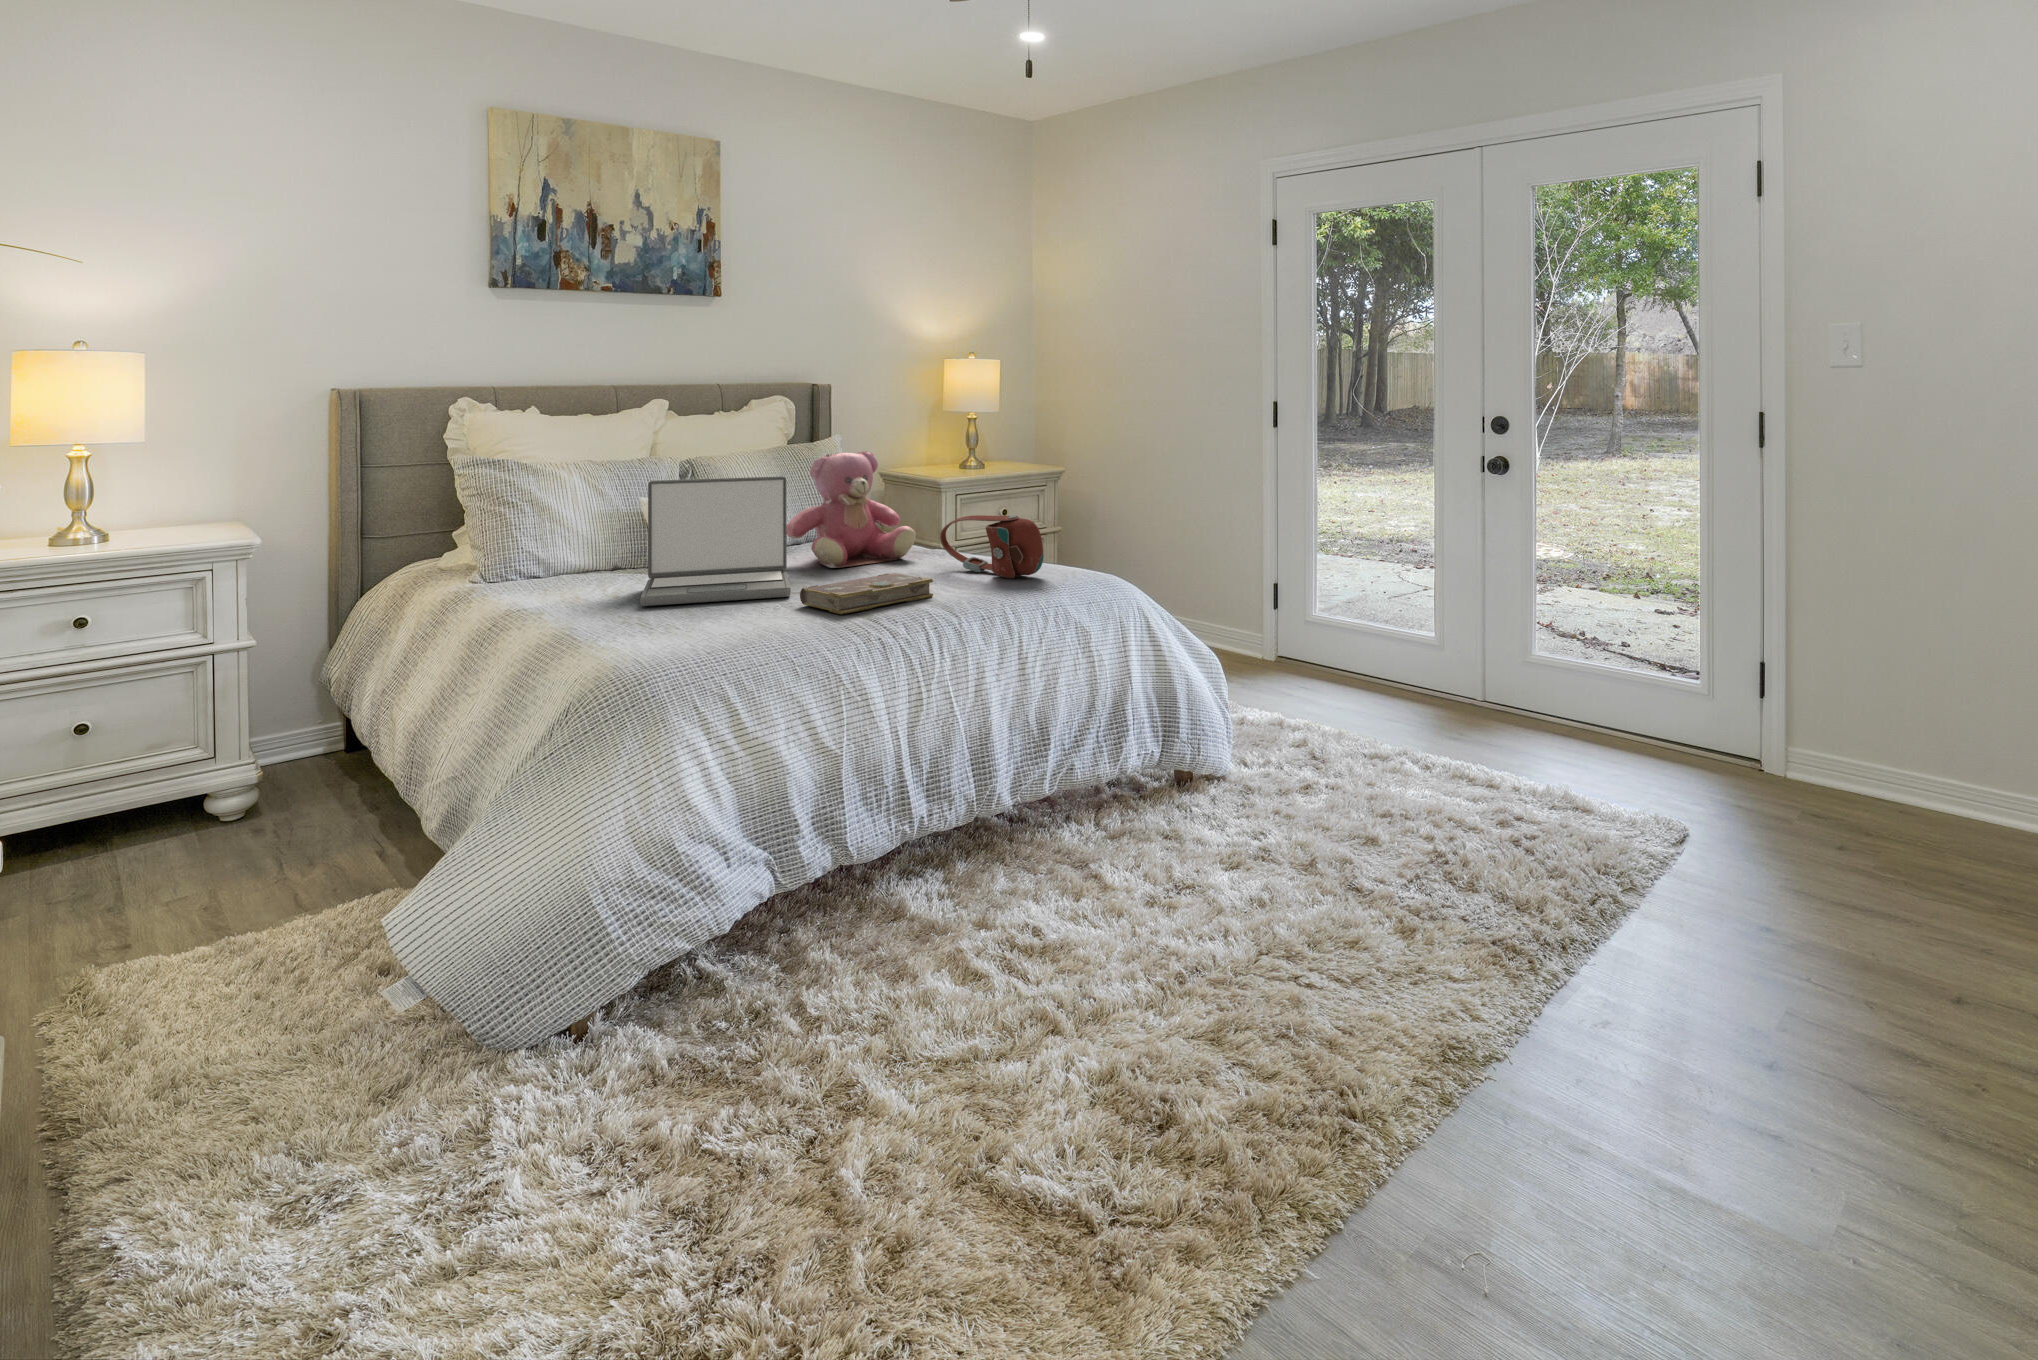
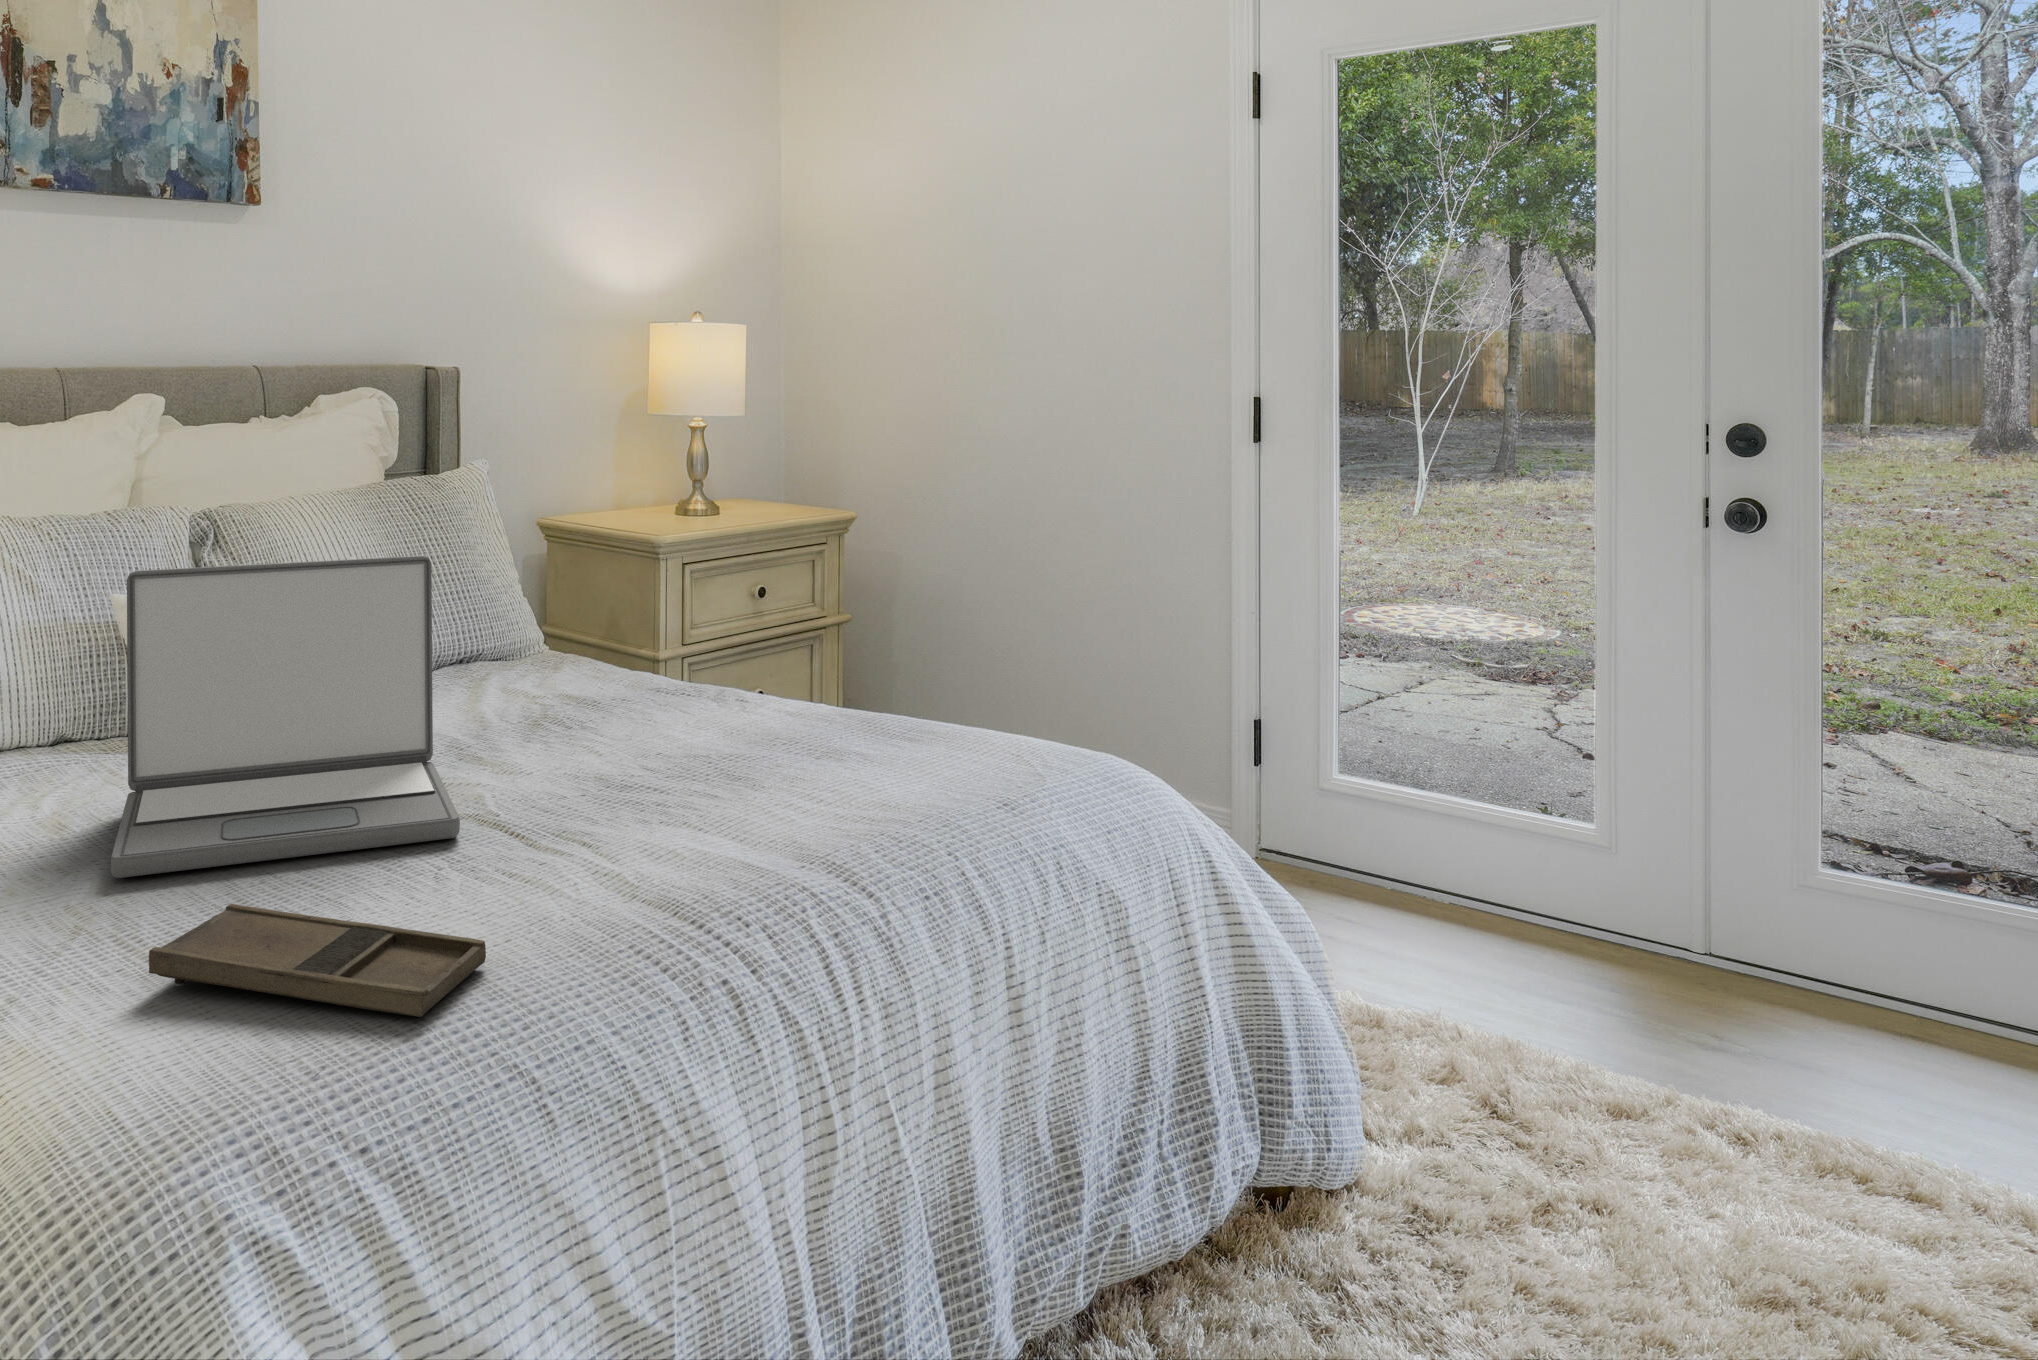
teddy bear: present [786,451,916,568] -> none [417,495,682,744]
handbag: present [940,515,1043,578] -> none [749,633,987,772]
book: present [800,573,933,614] -> none [491,773,787,903]
tray: none [655,608,786,640] -> present [149,904,486,1017]

